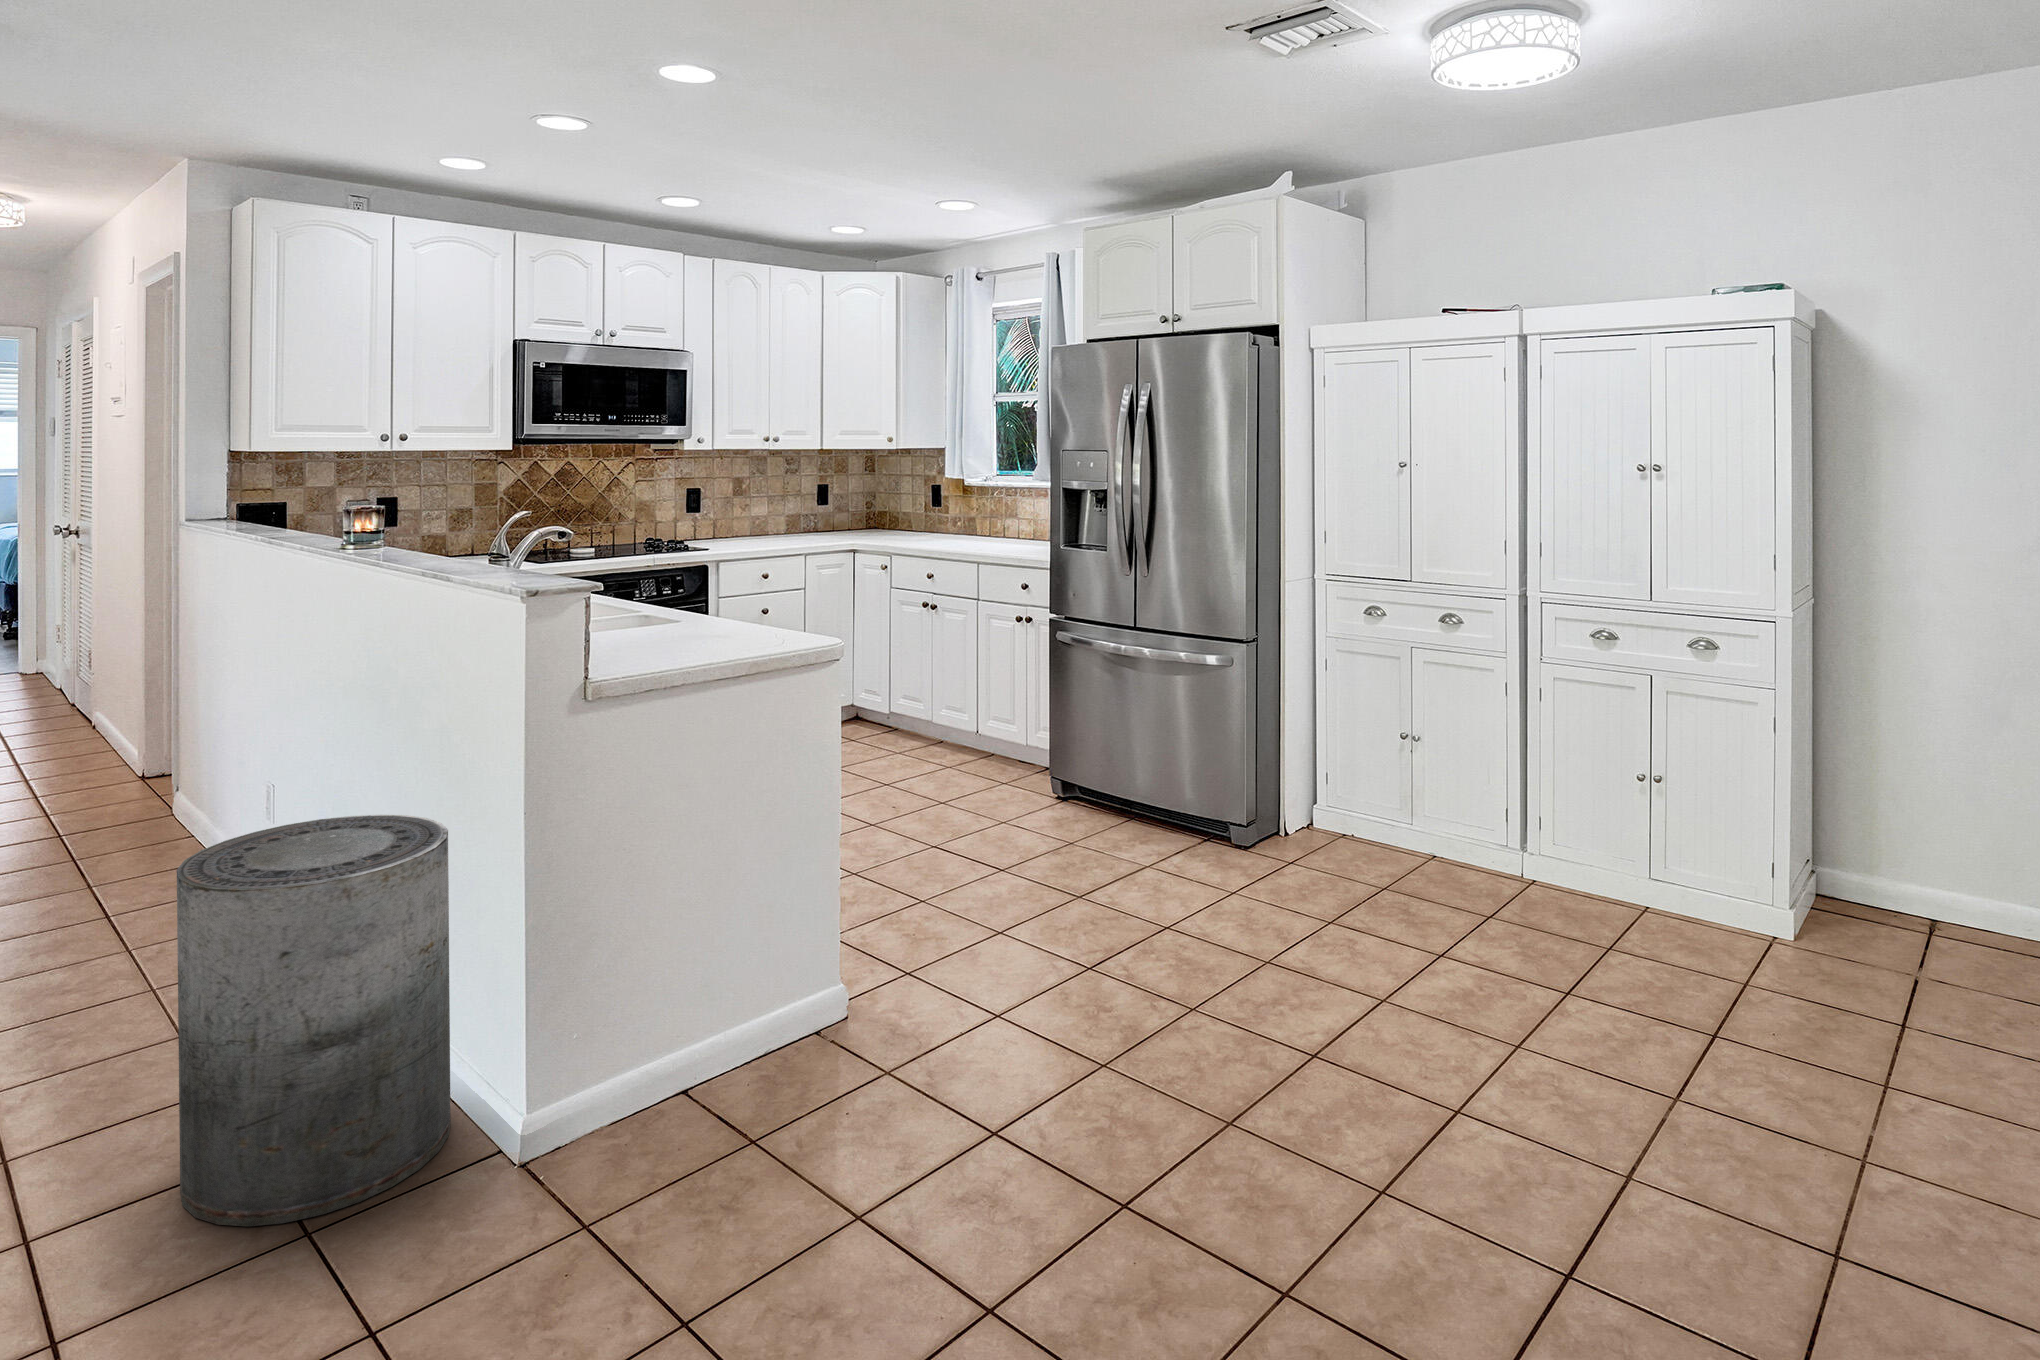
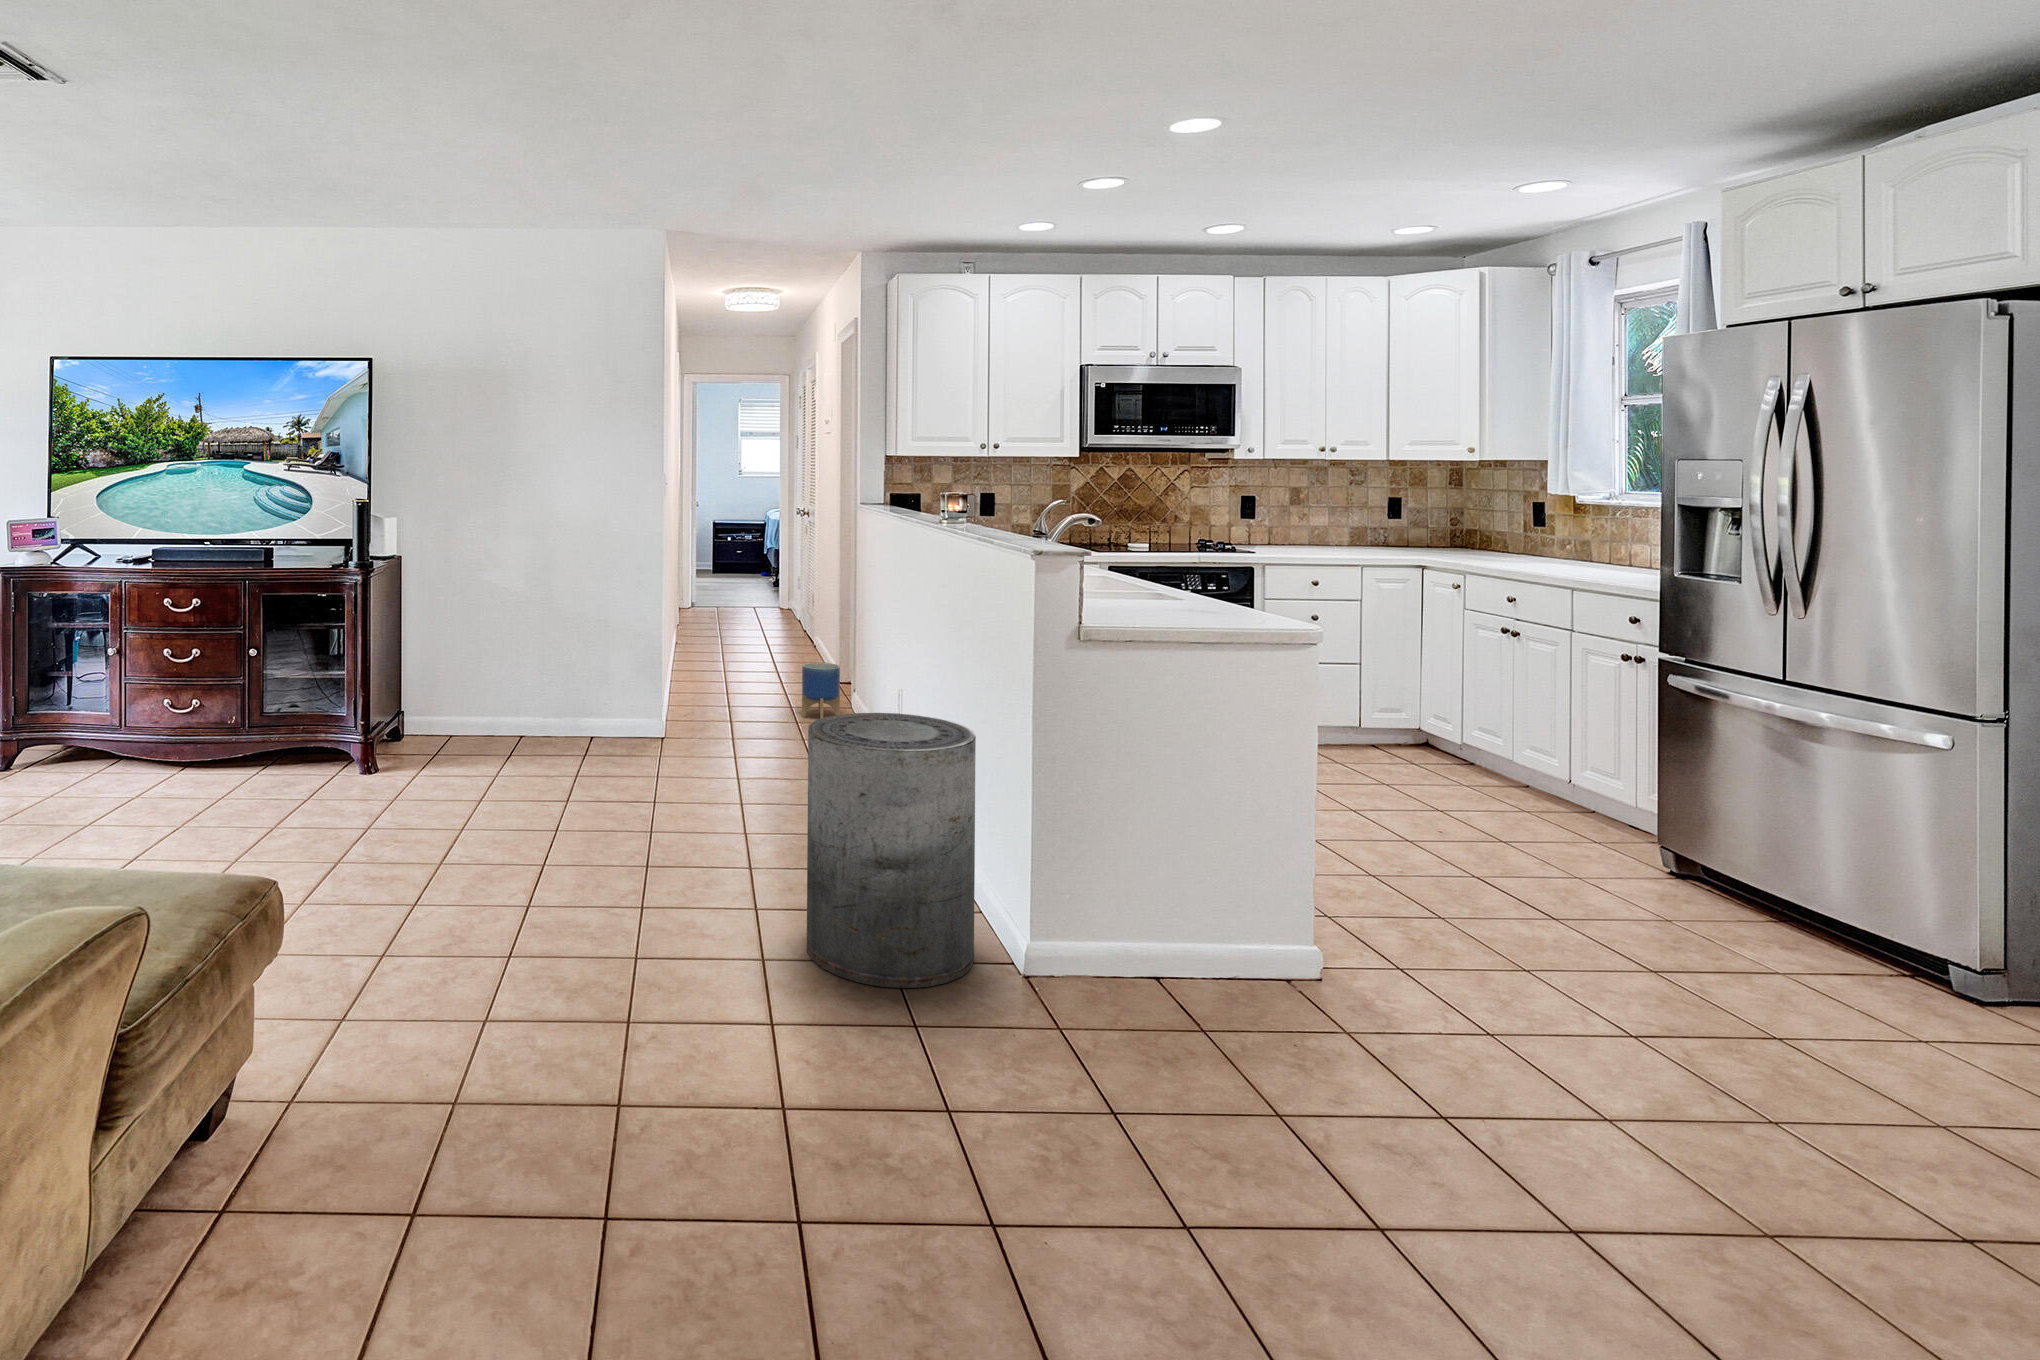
planter: none [99,747,167,833] -> present [802,663,840,719]

